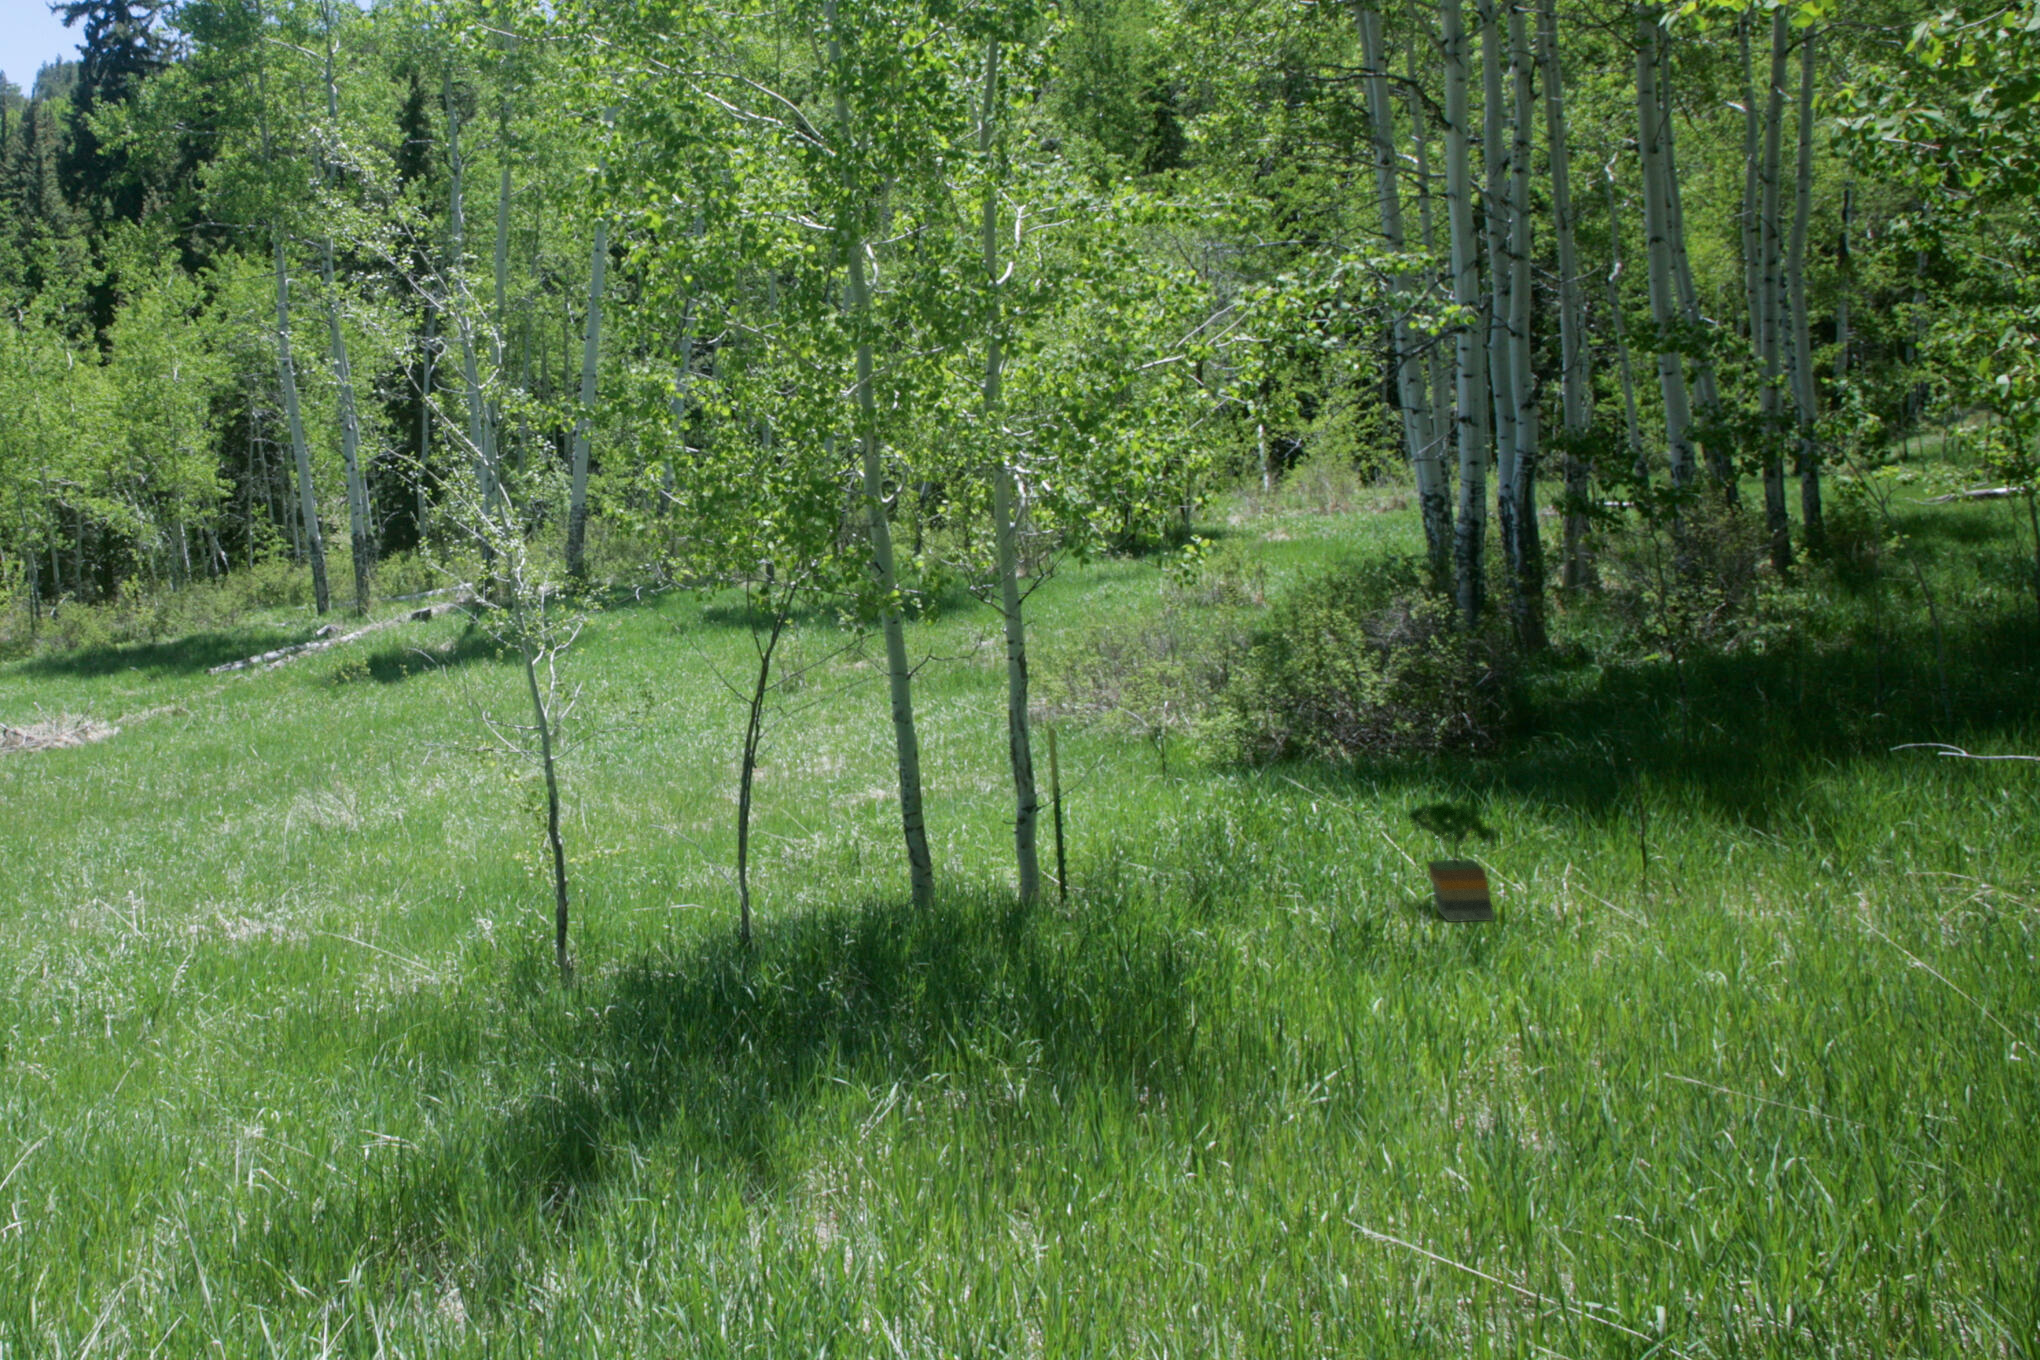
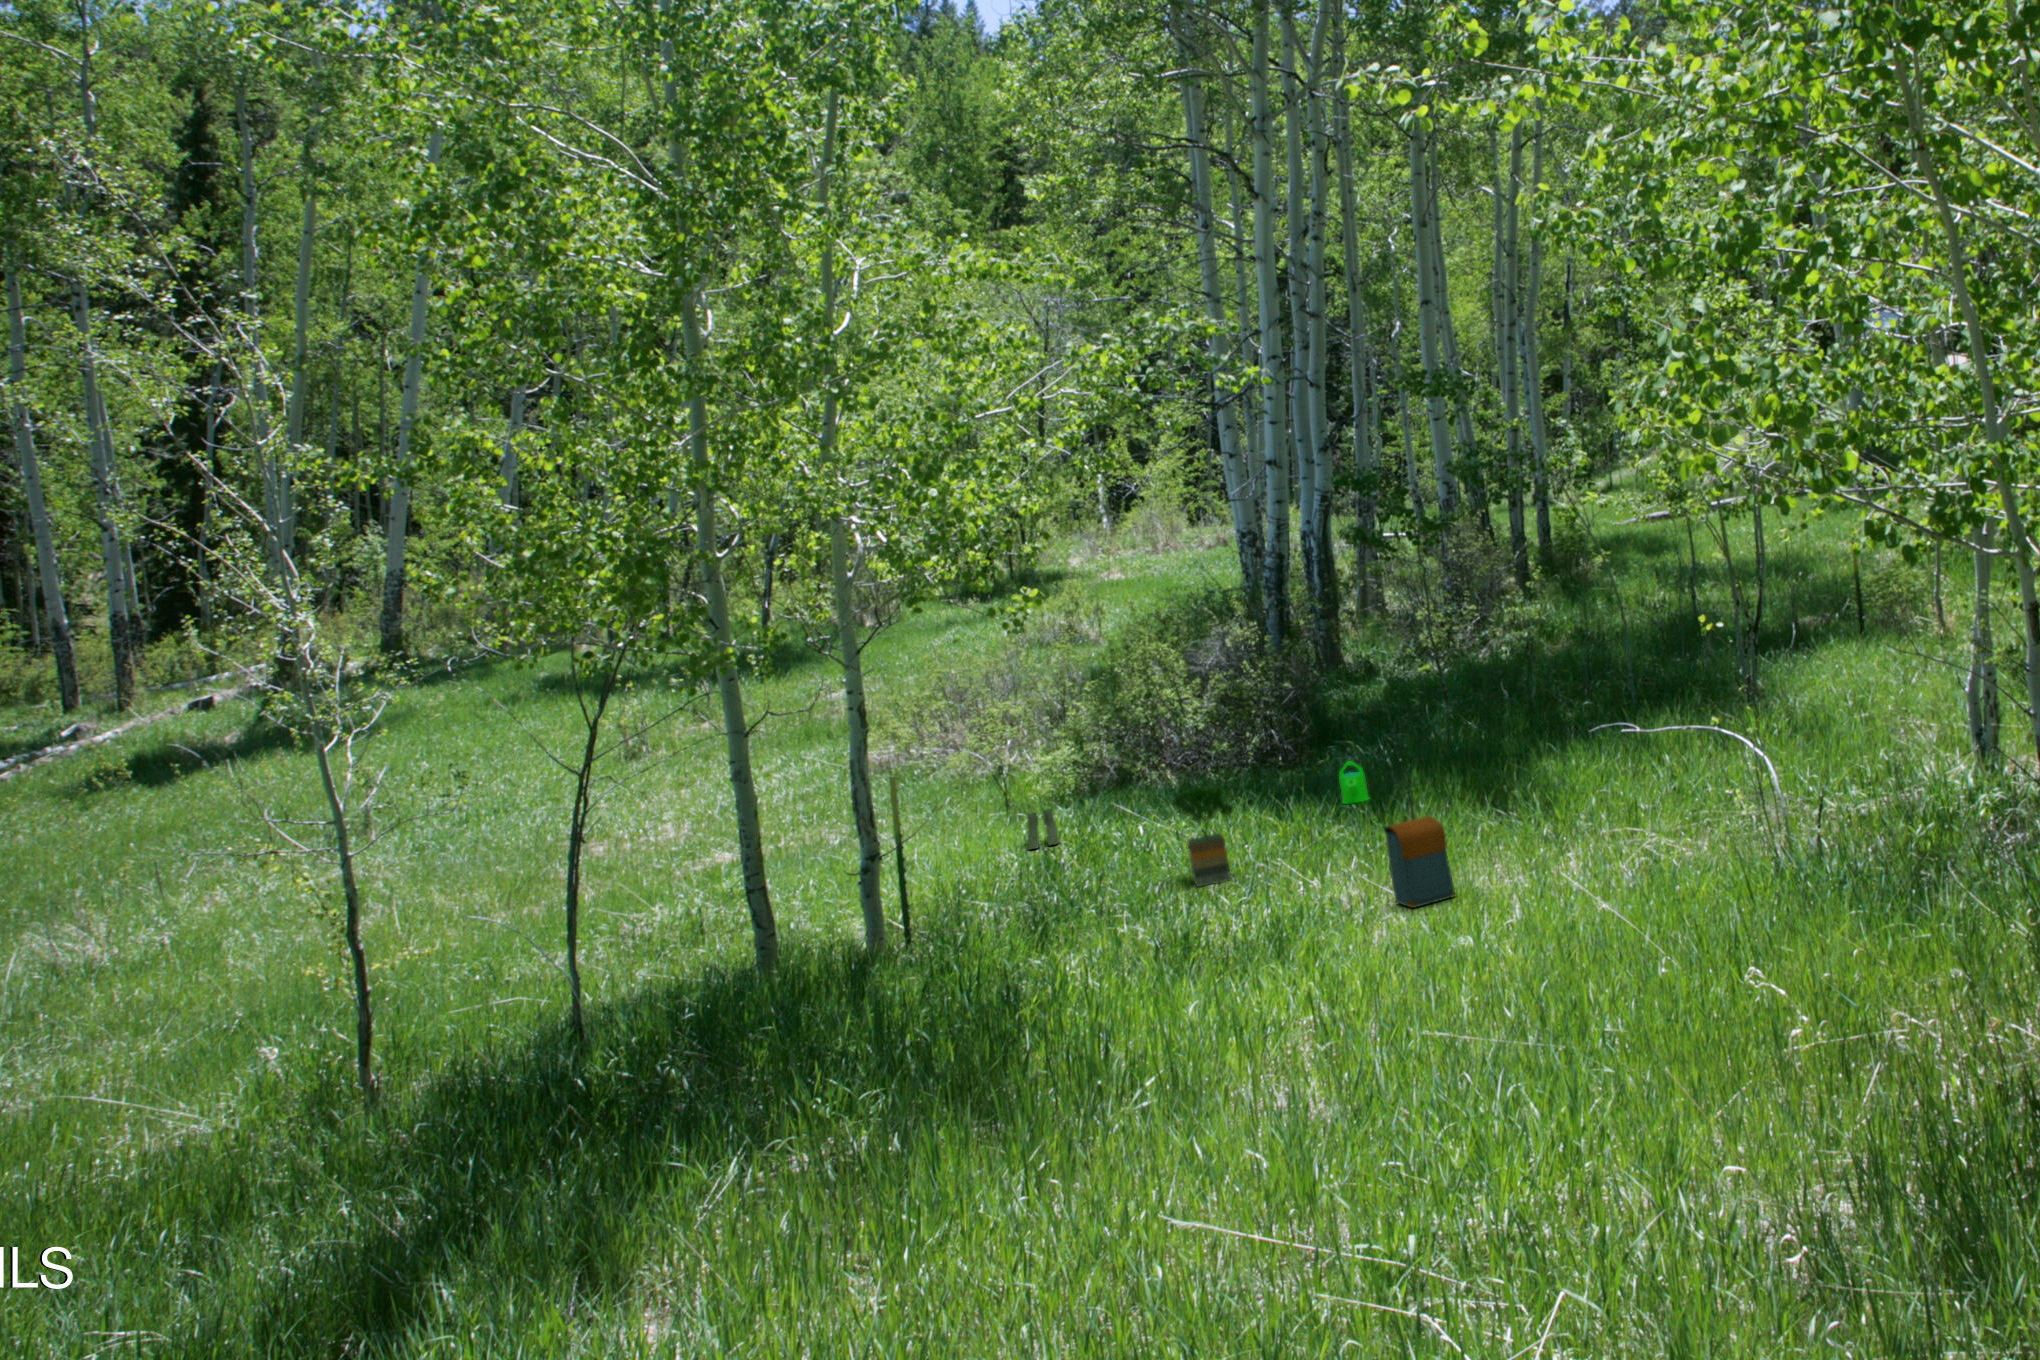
watering can: none [1610,784,1661,837] -> present [1339,761,1369,804]
boots: none [1190,788,1230,829] -> present [1027,809,1059,850]
backpack: none [1785,902,1924,1030] -> present [1384,816,1455,908]

